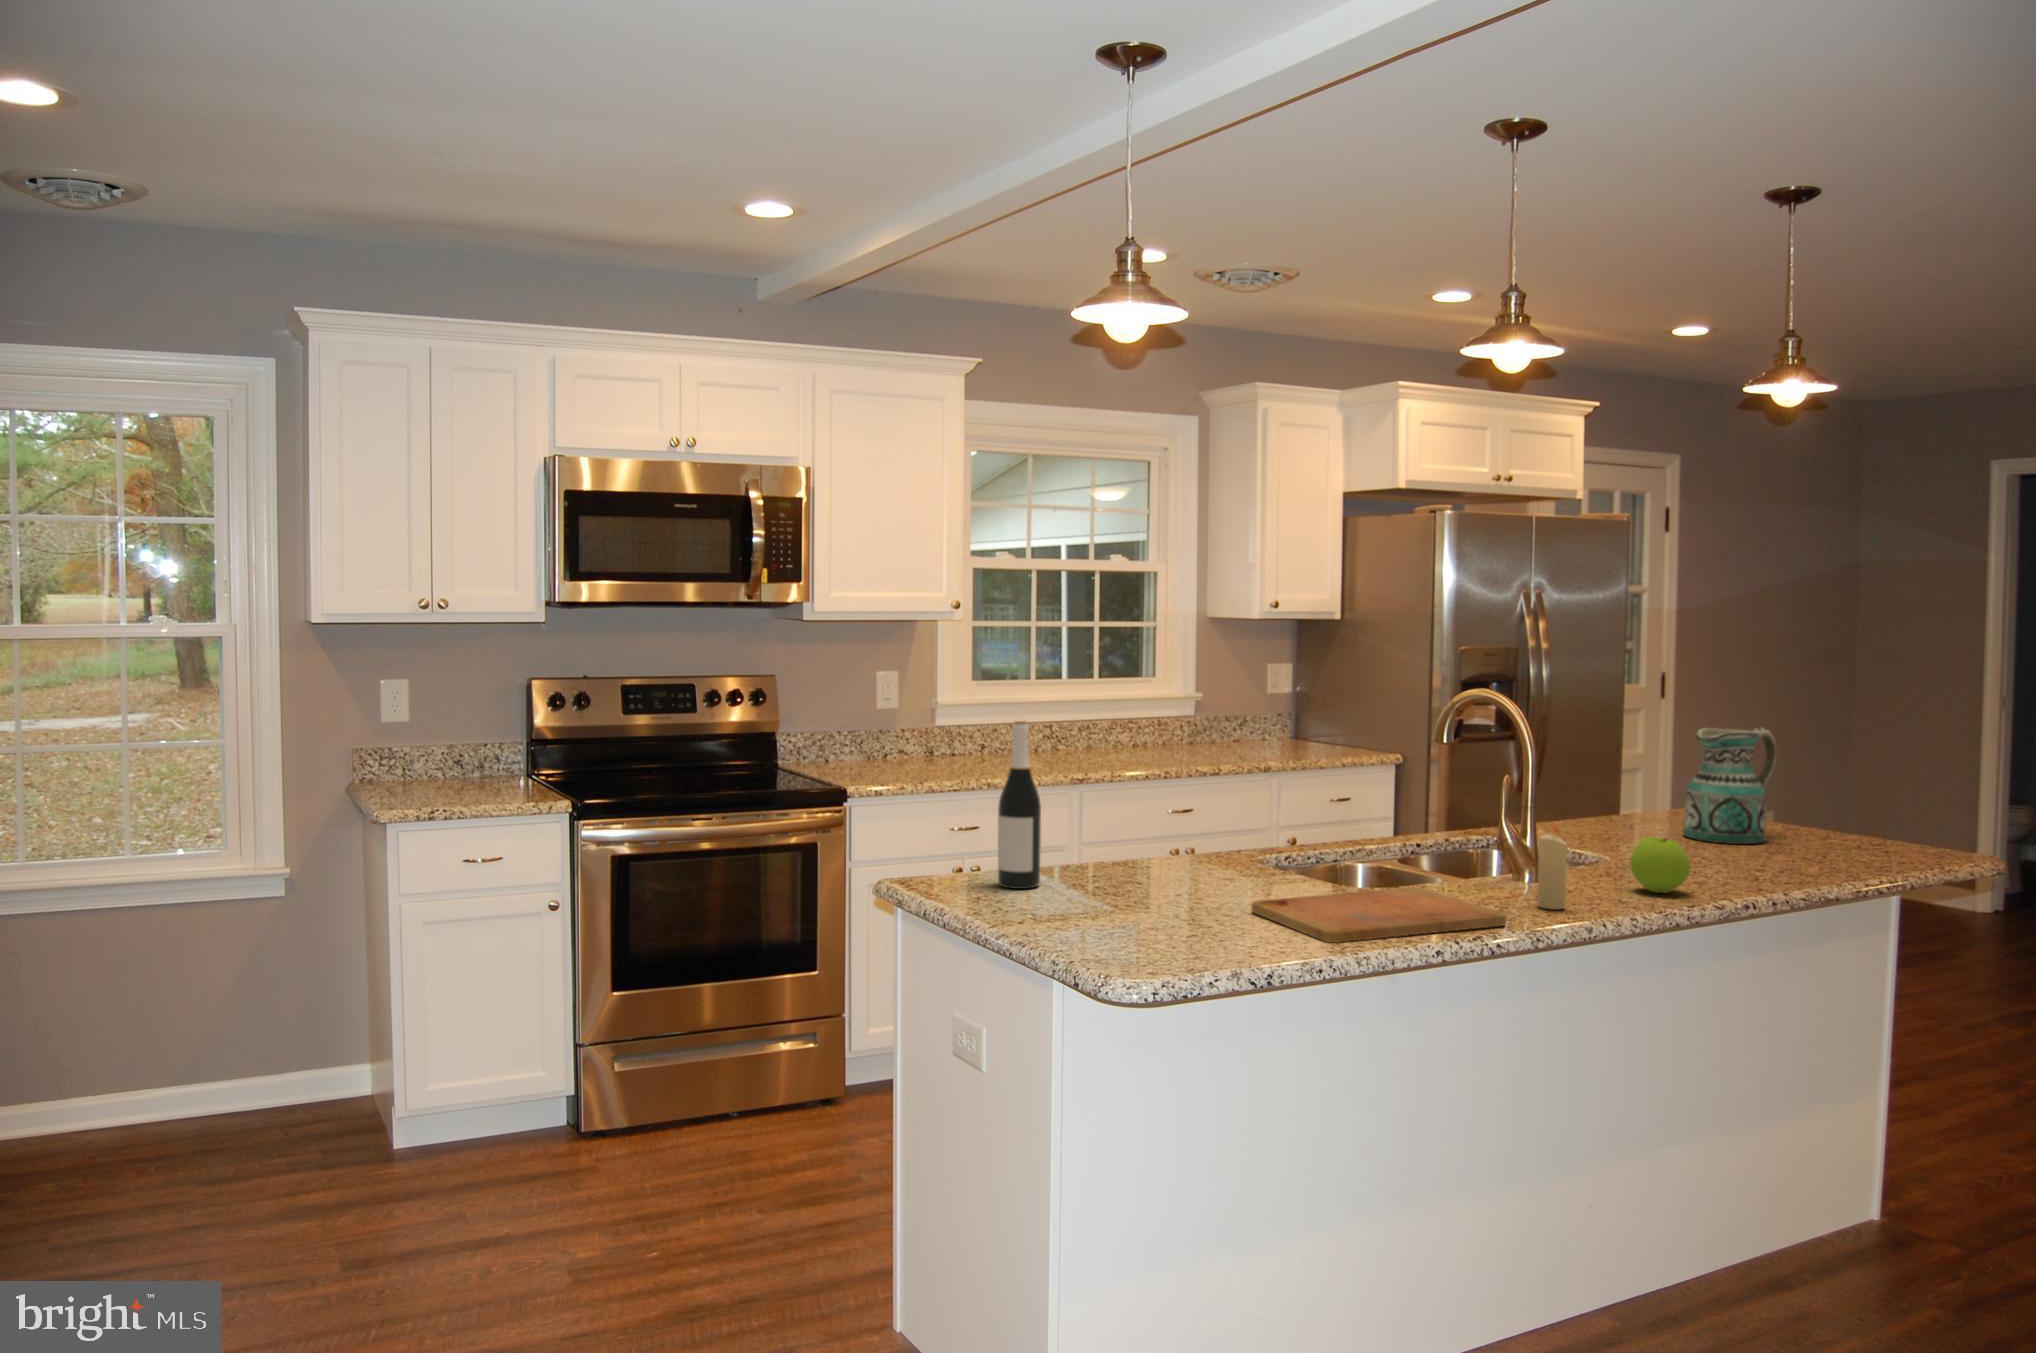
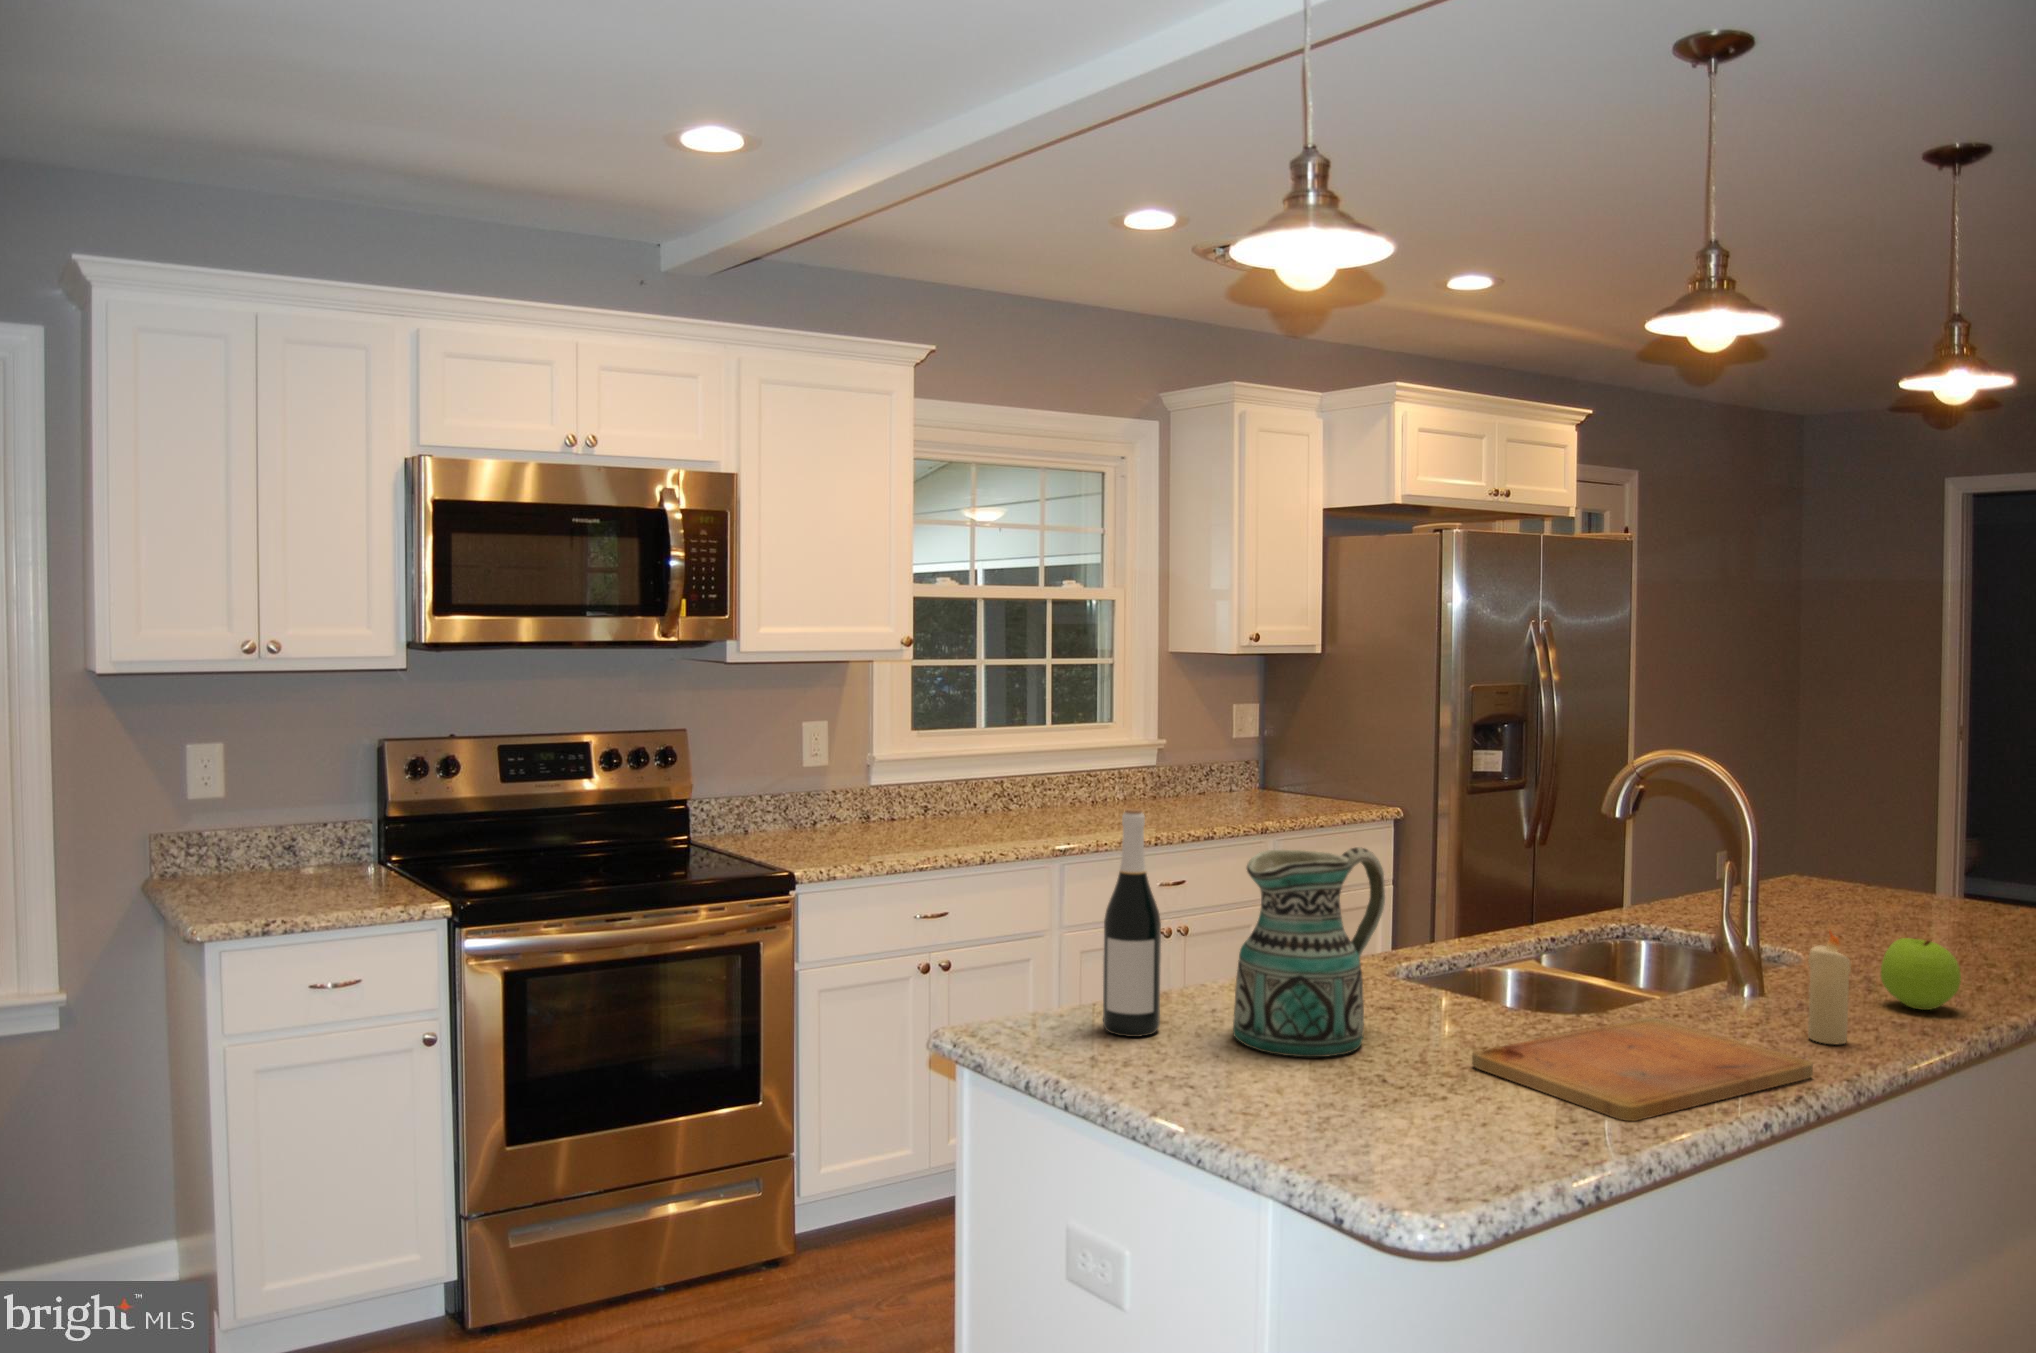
ceramic pitcher: present [1683,727,1776,844] -> present [1233,847,1385,1057]

